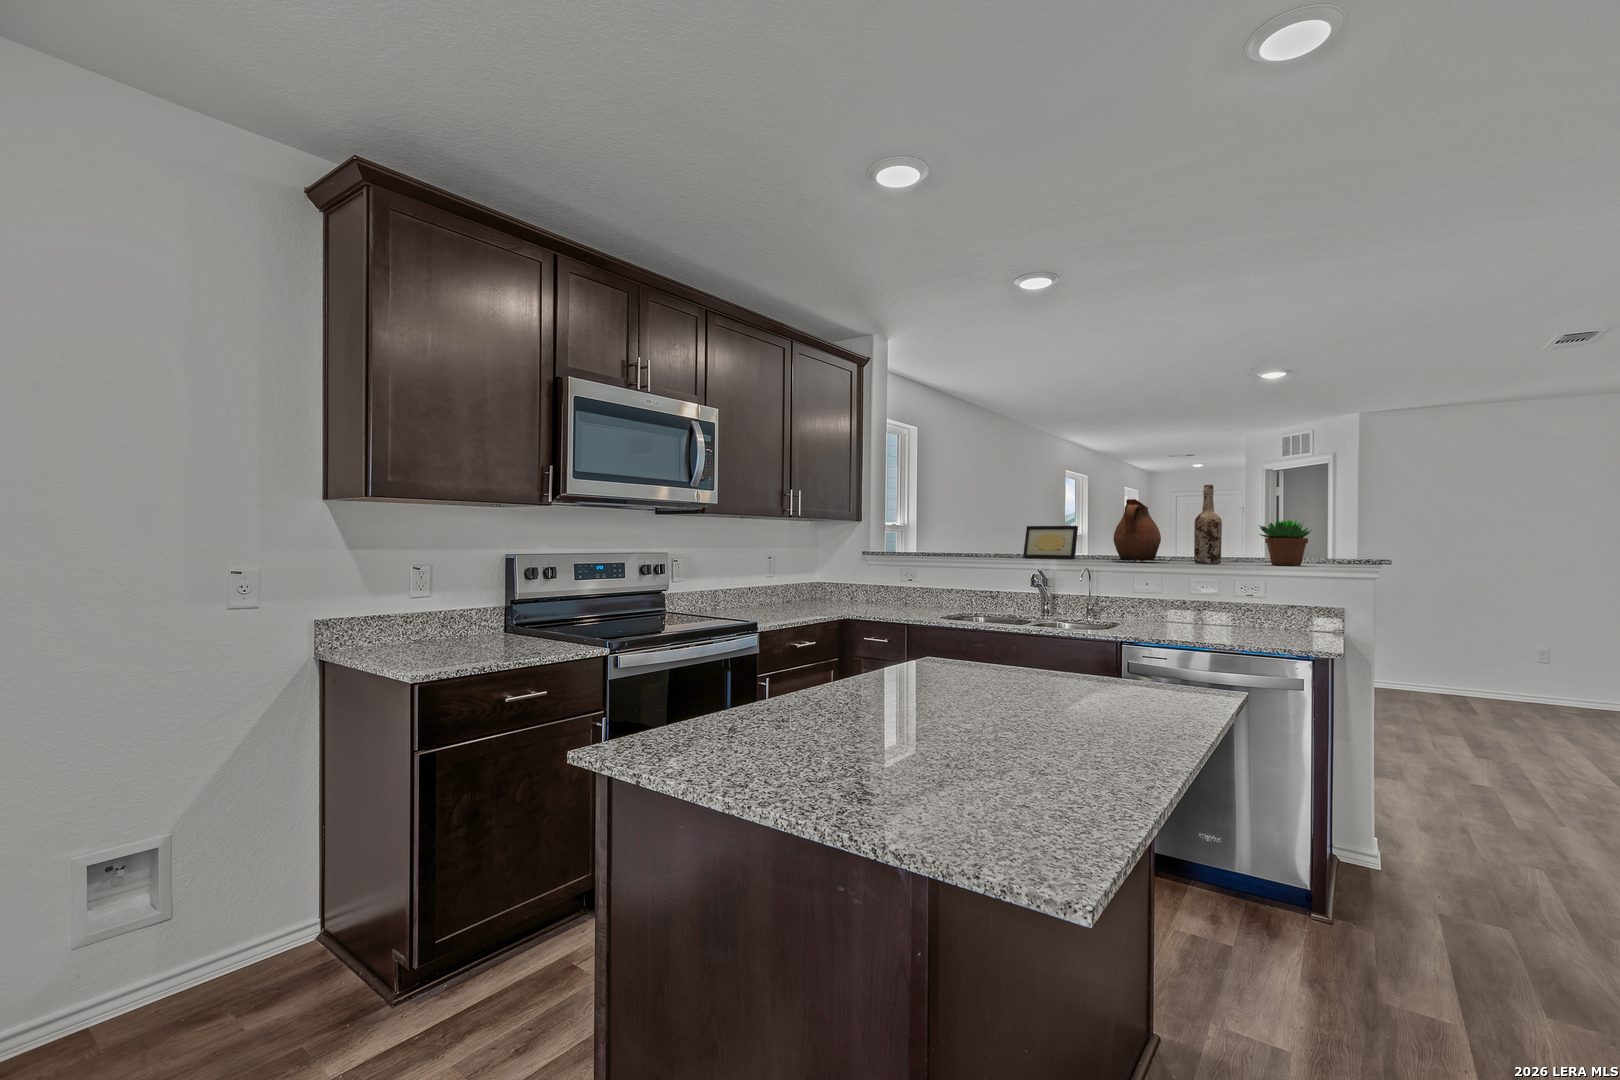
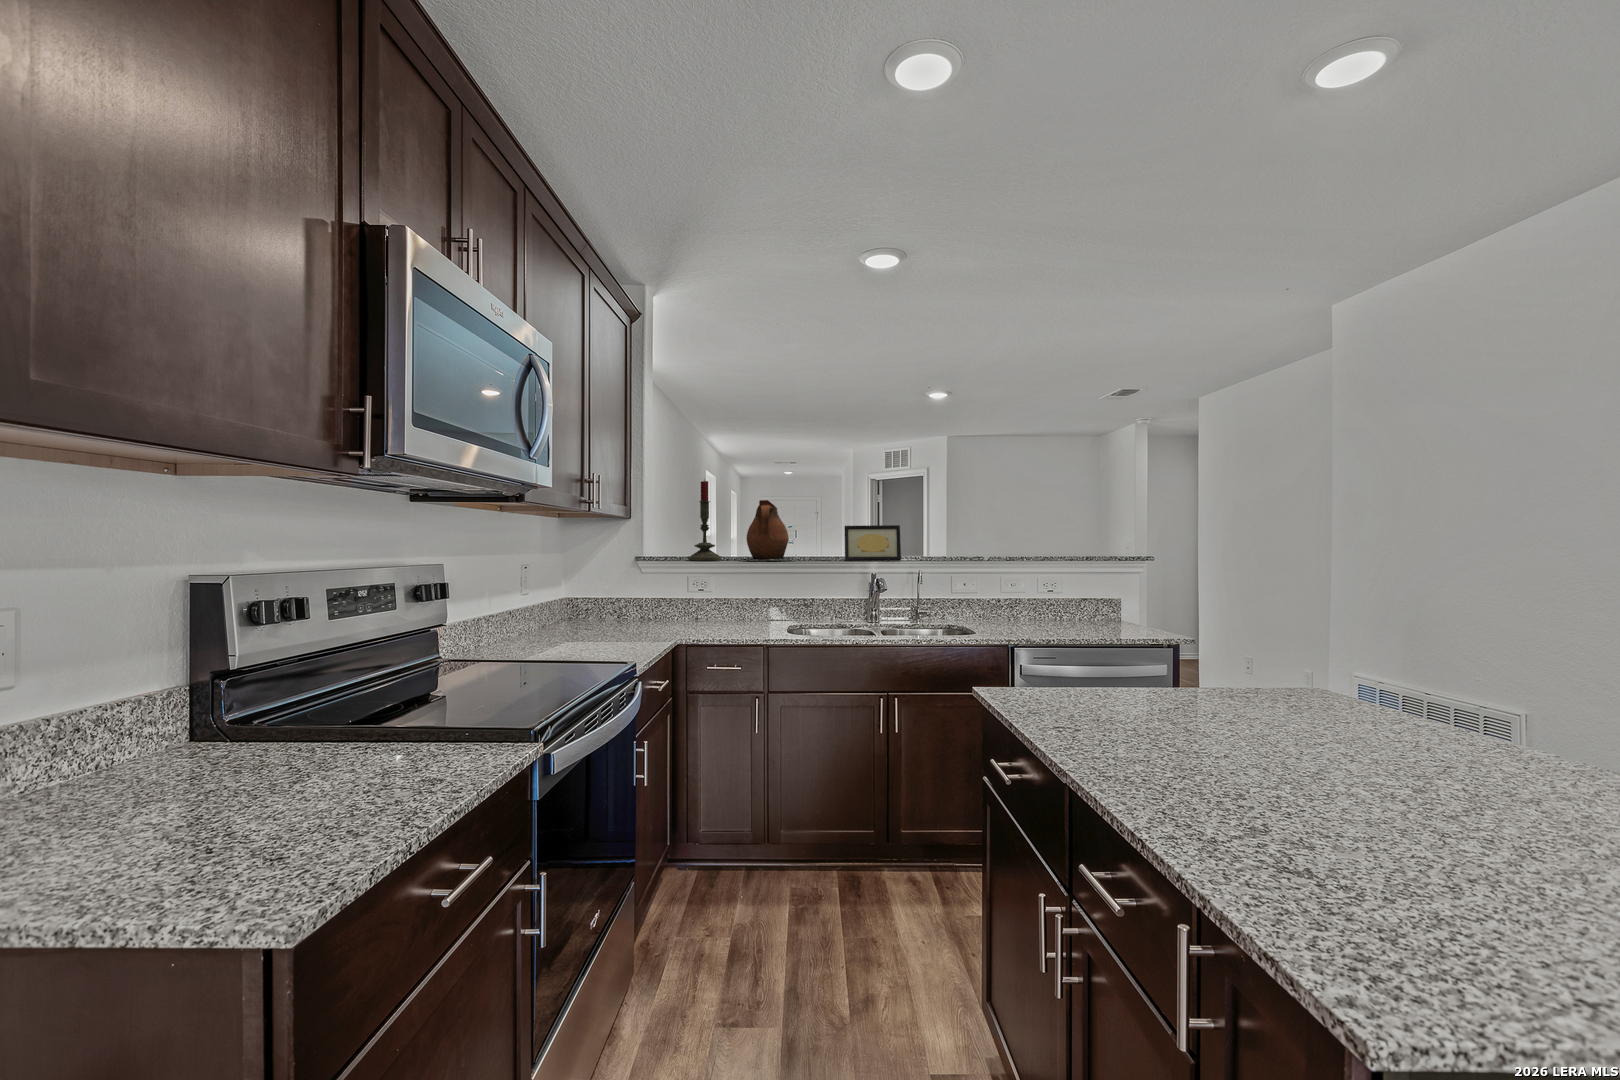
wine bottle: present [1194,485,1222,564] -> none [1025,485,1049,561]
candle: none [903,486,930,555] -> present [689,480,721,561]
ceramic pitcher: present [1111,499,1169,561] -> present [744,500,792,560]
succulent plant: present [1259,520,1311,565] -> none [1070,518,1115,561]

